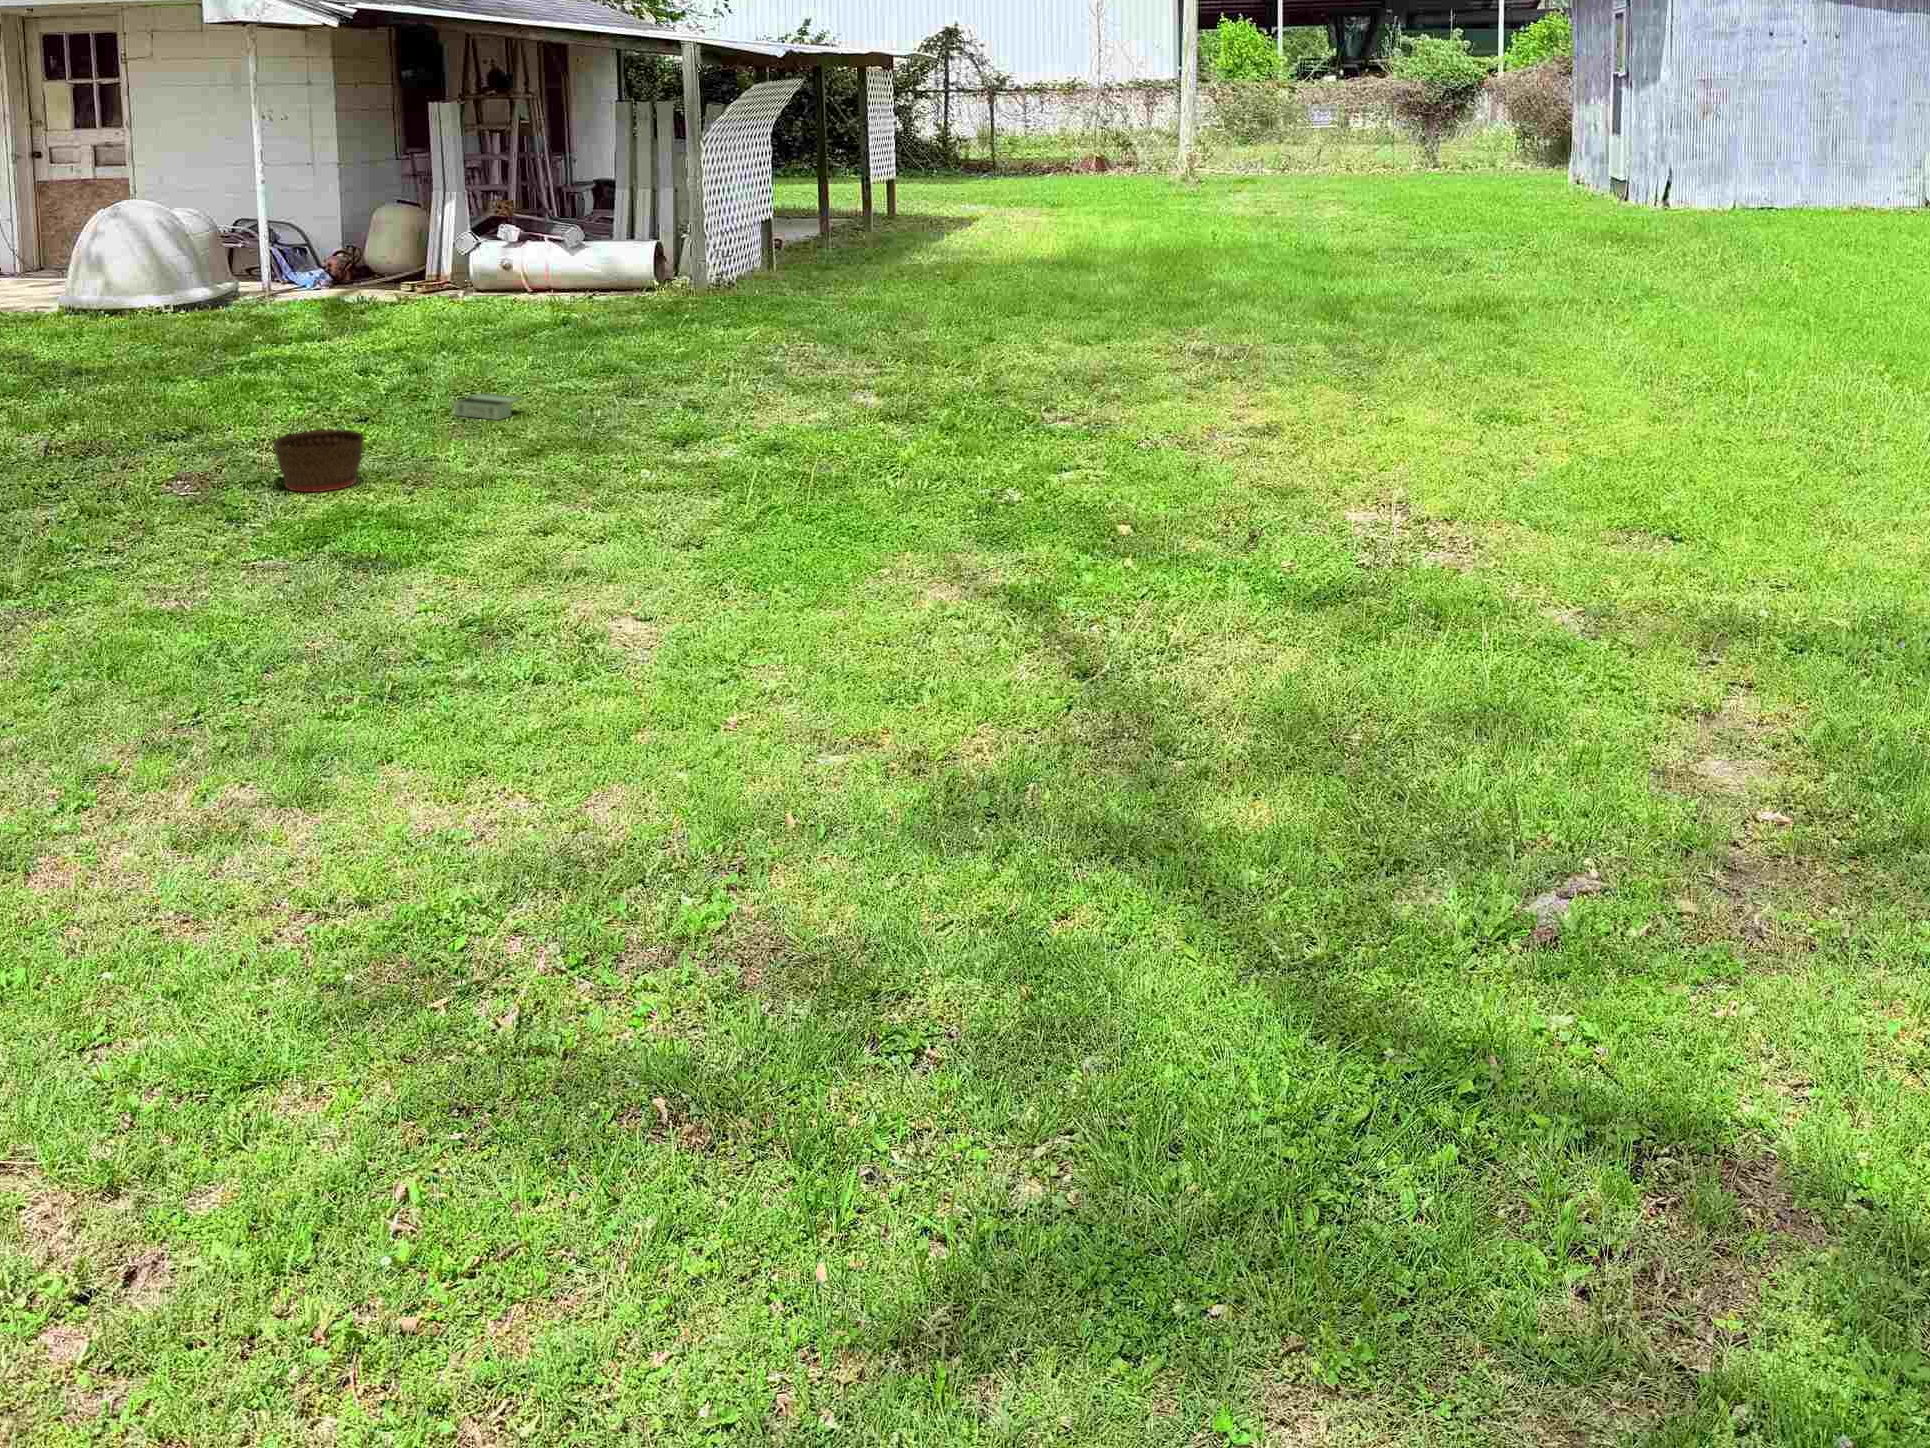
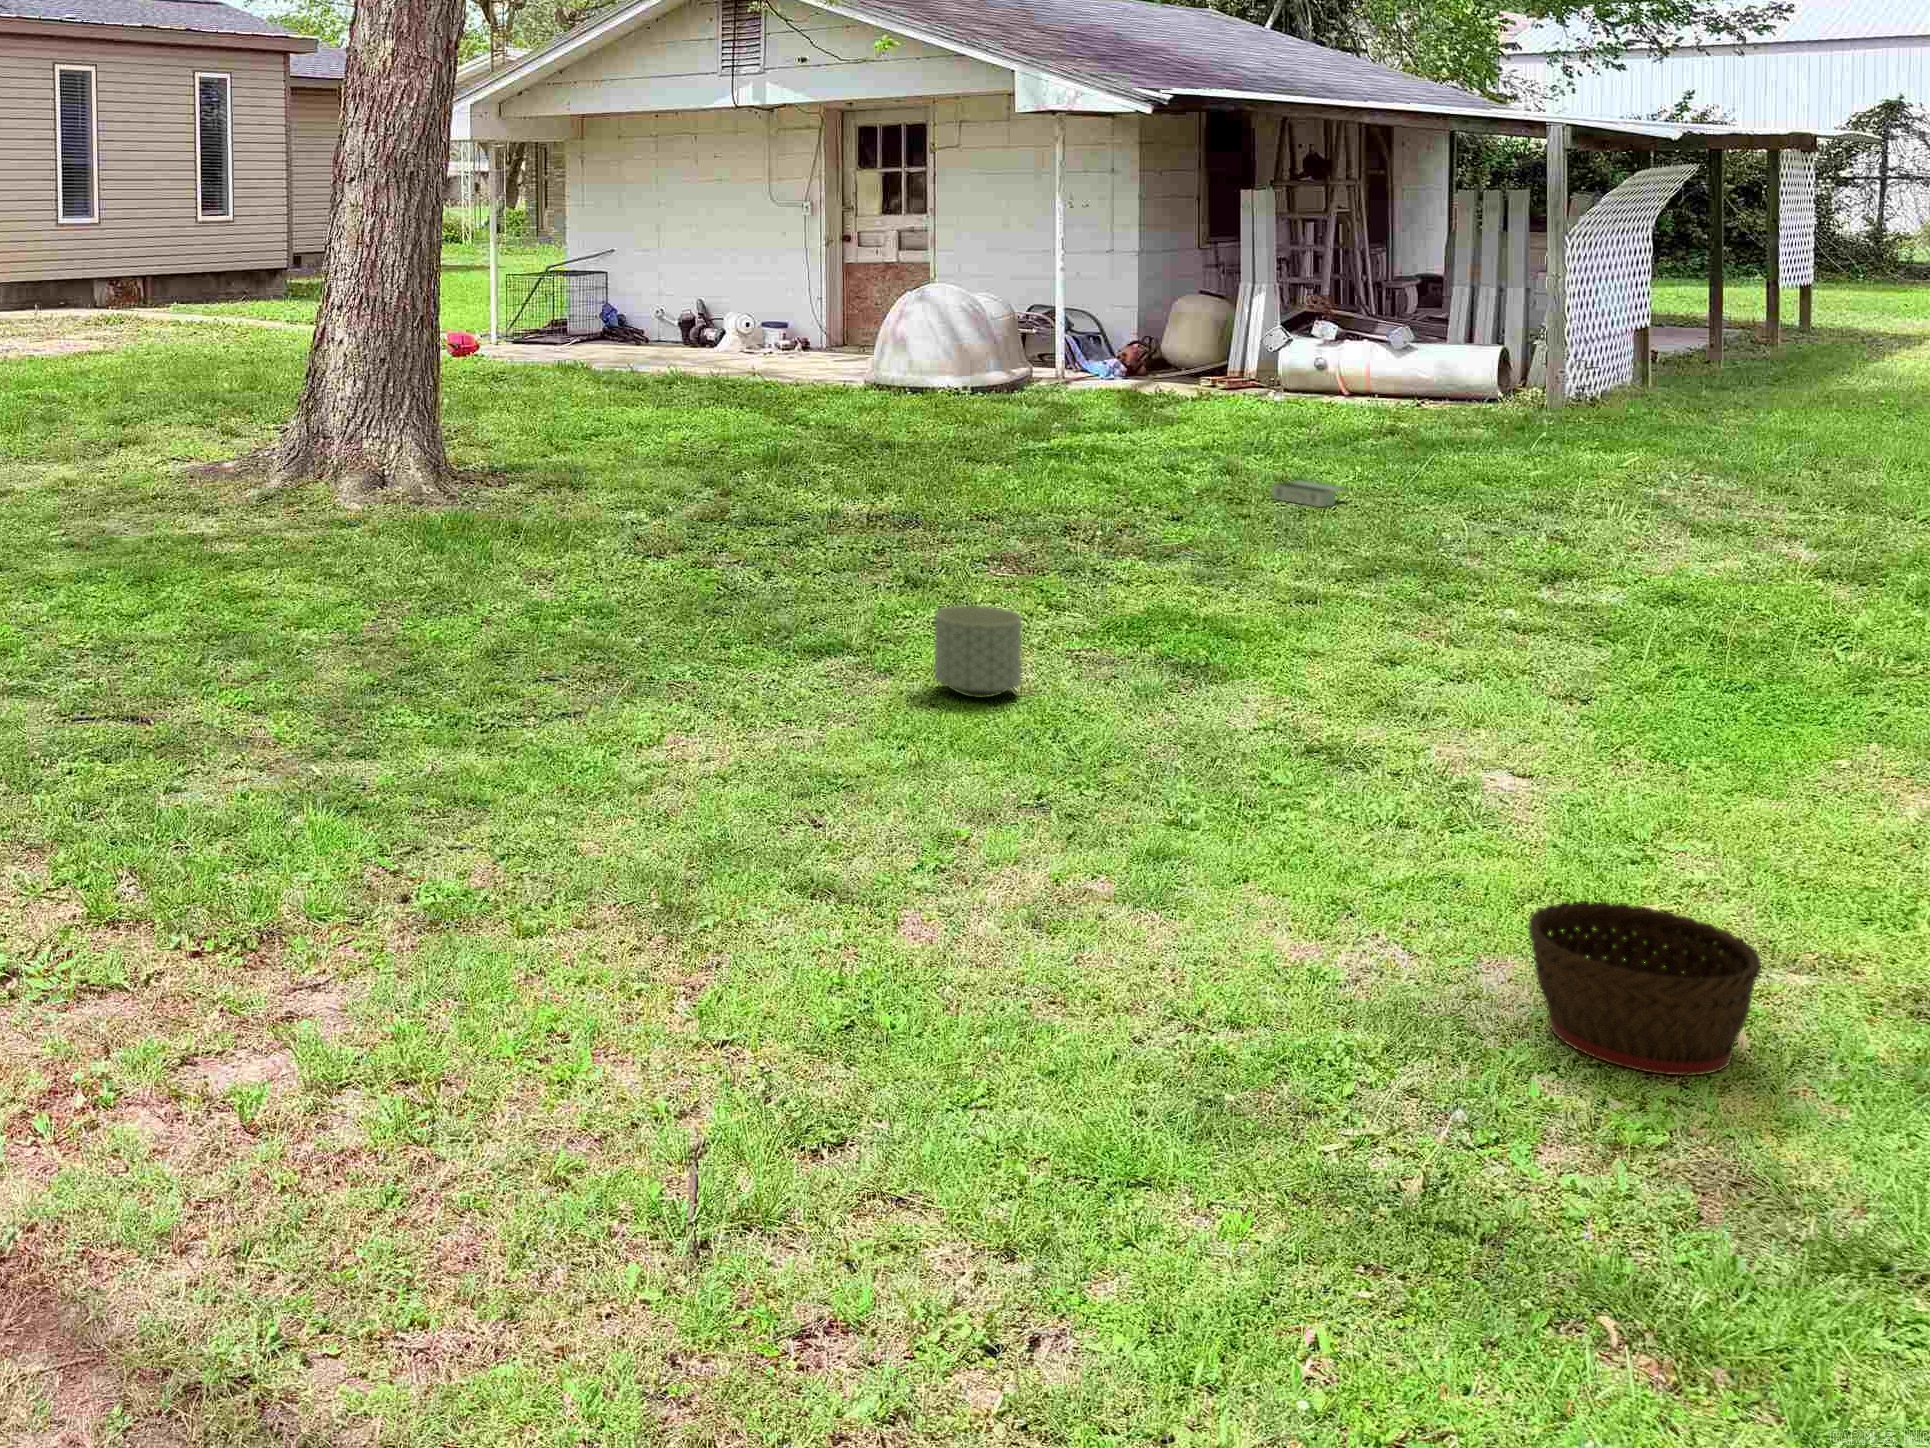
basket: present [273,429,364,492] -> present [1528,901,1761,1076]
planter: none [39,624,152,738] -> present [935,606,1022,698]

